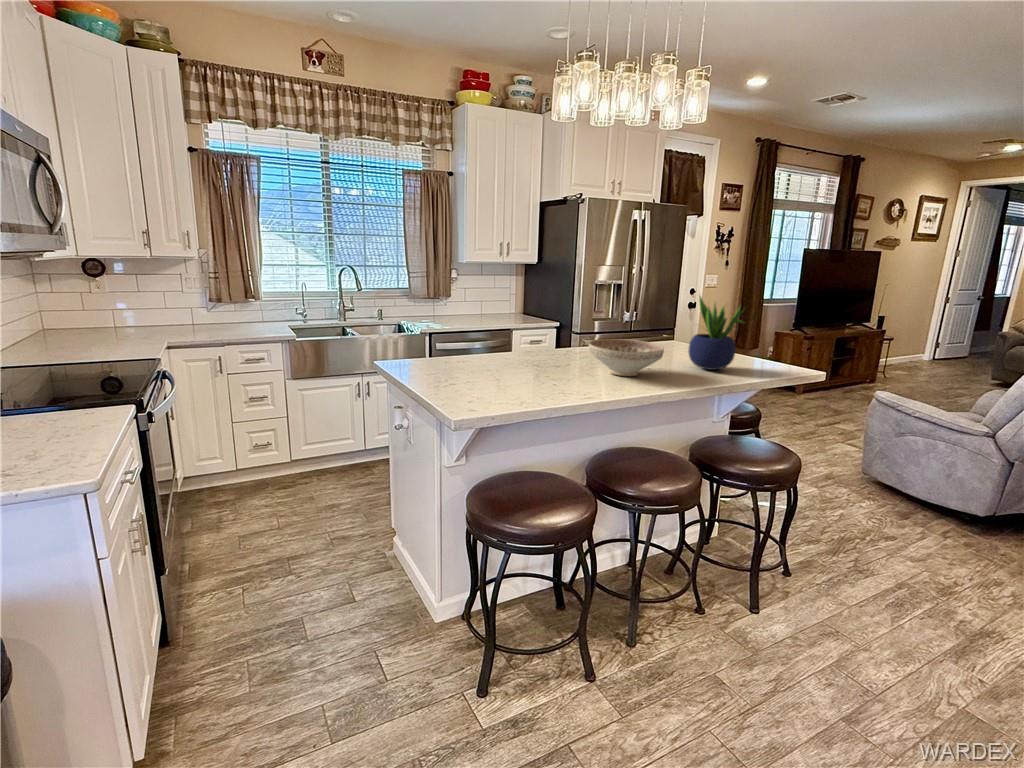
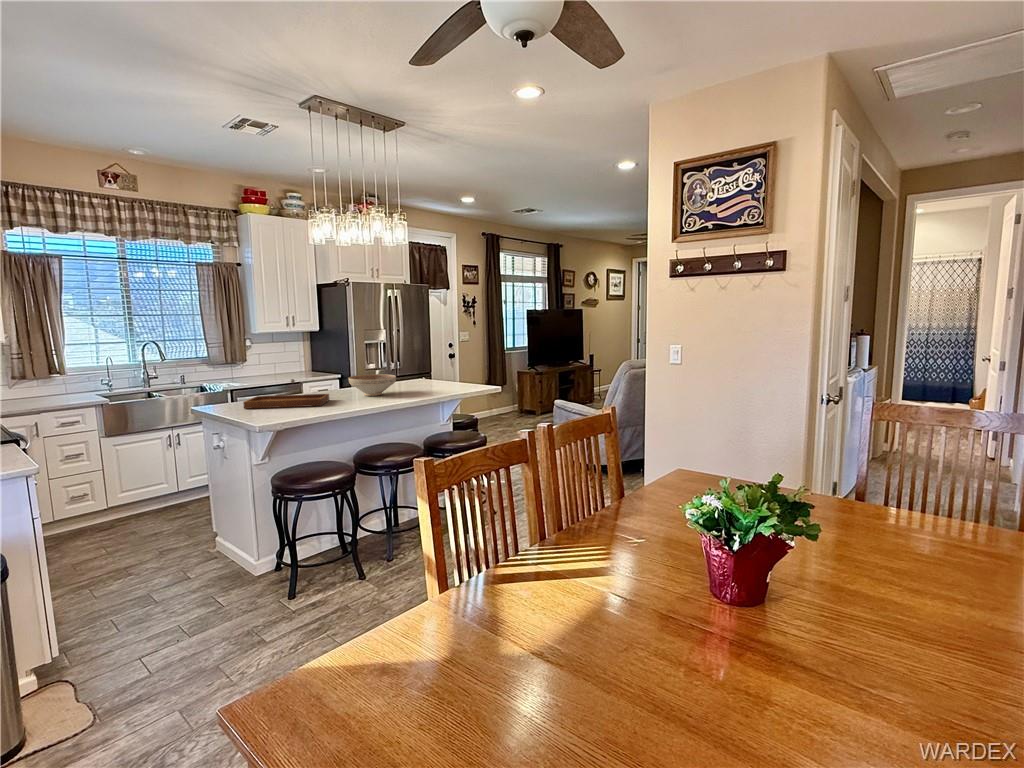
potted plant: present [689,296,743,370] -> none [414,342,446,388]
tray: none [437,340,559,390] -> present [243,379,329,409]

